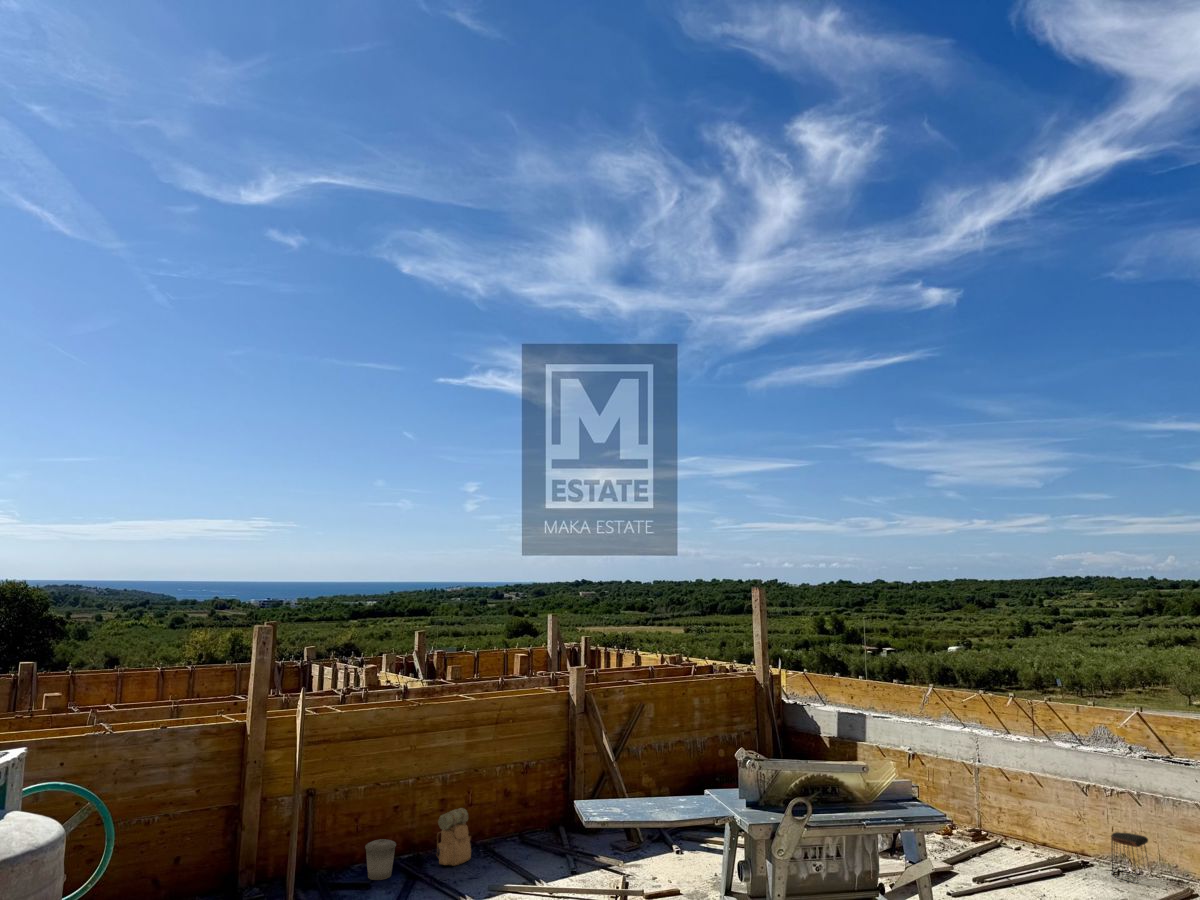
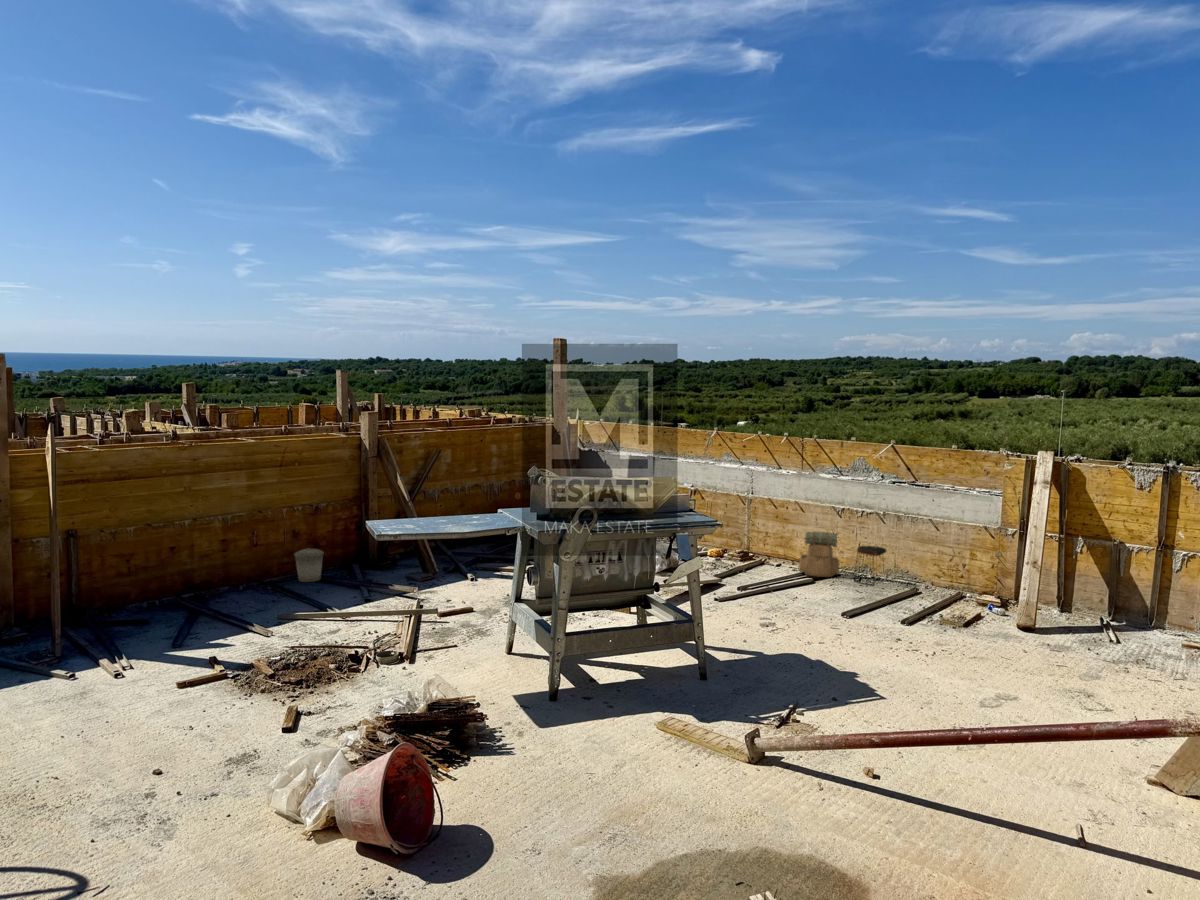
backpack: present [437,808,471,866] -> present [799,531,839,577]
trash can: present [365,839,396,880] -> present [294,548,324,582]

